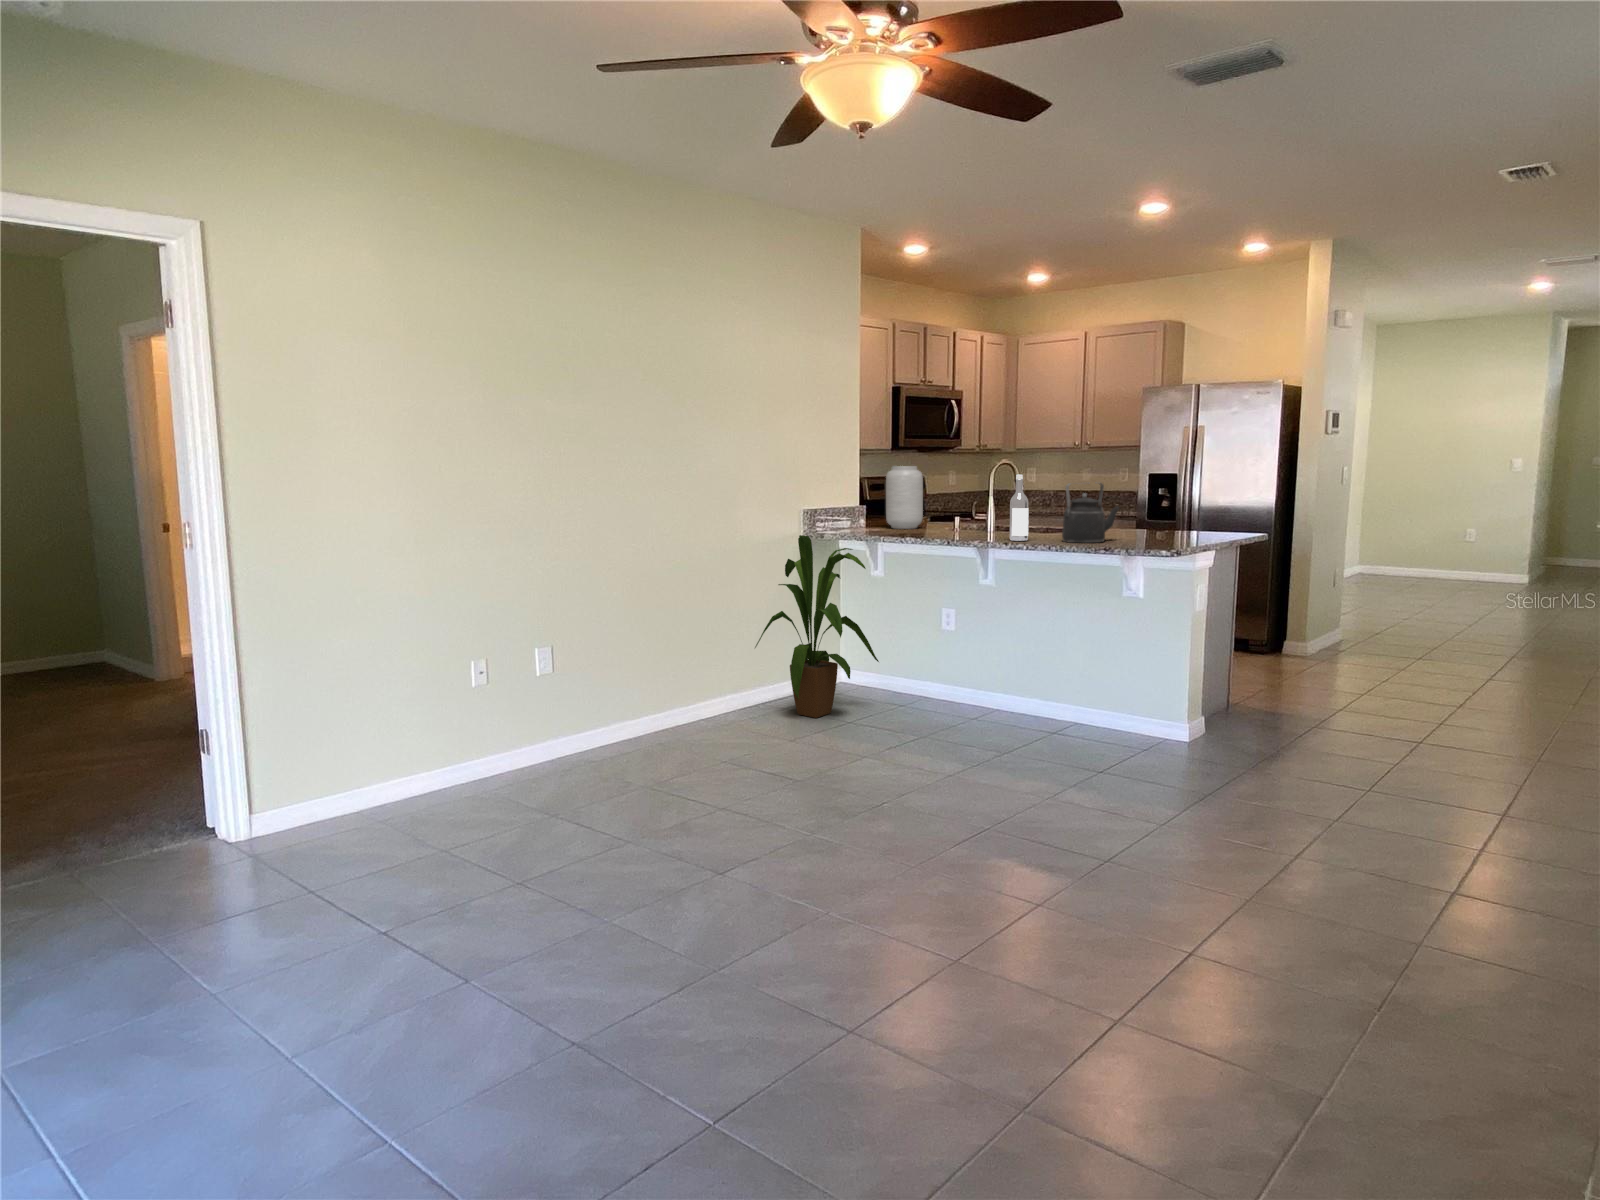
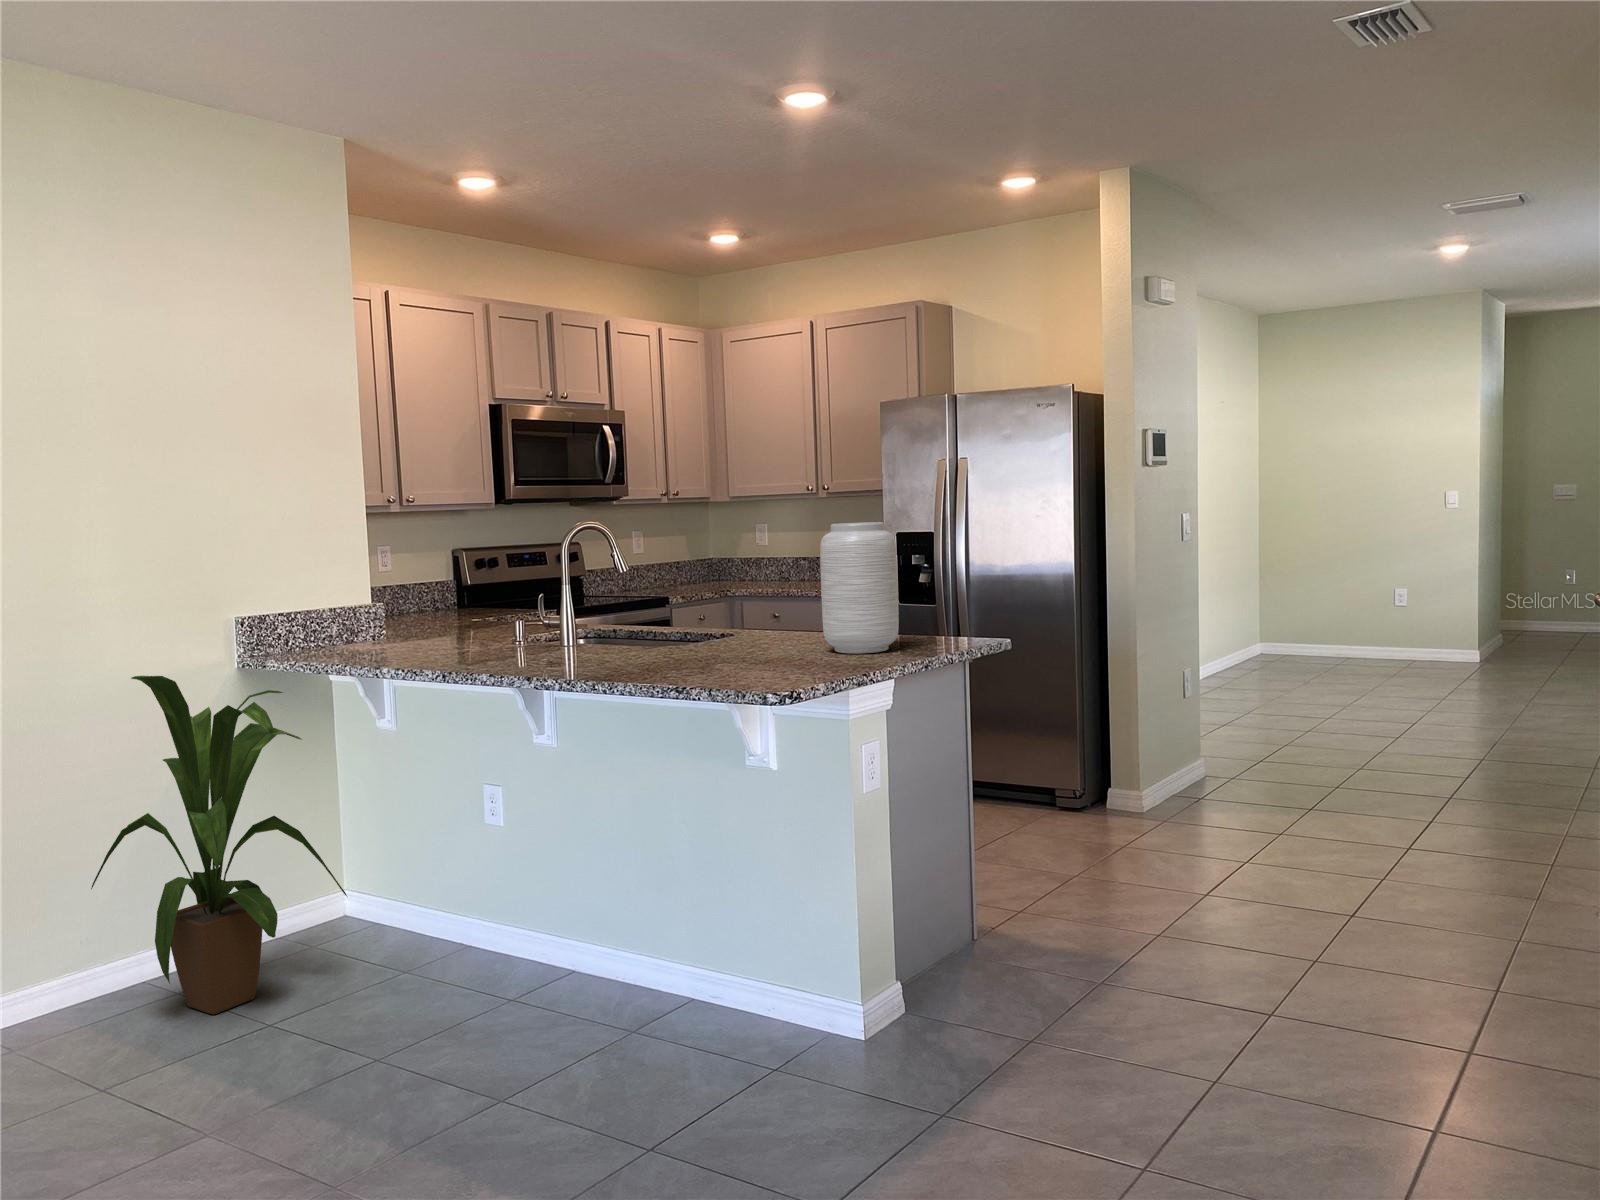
vase: present [886,466,923,529] -> present [820,522,899,654]
wine bottle: present [1010,474,1029,541] -> none [536,549,574,671]
kettle: present [1062,483,1120,543] -> none [627,559,738,673]

